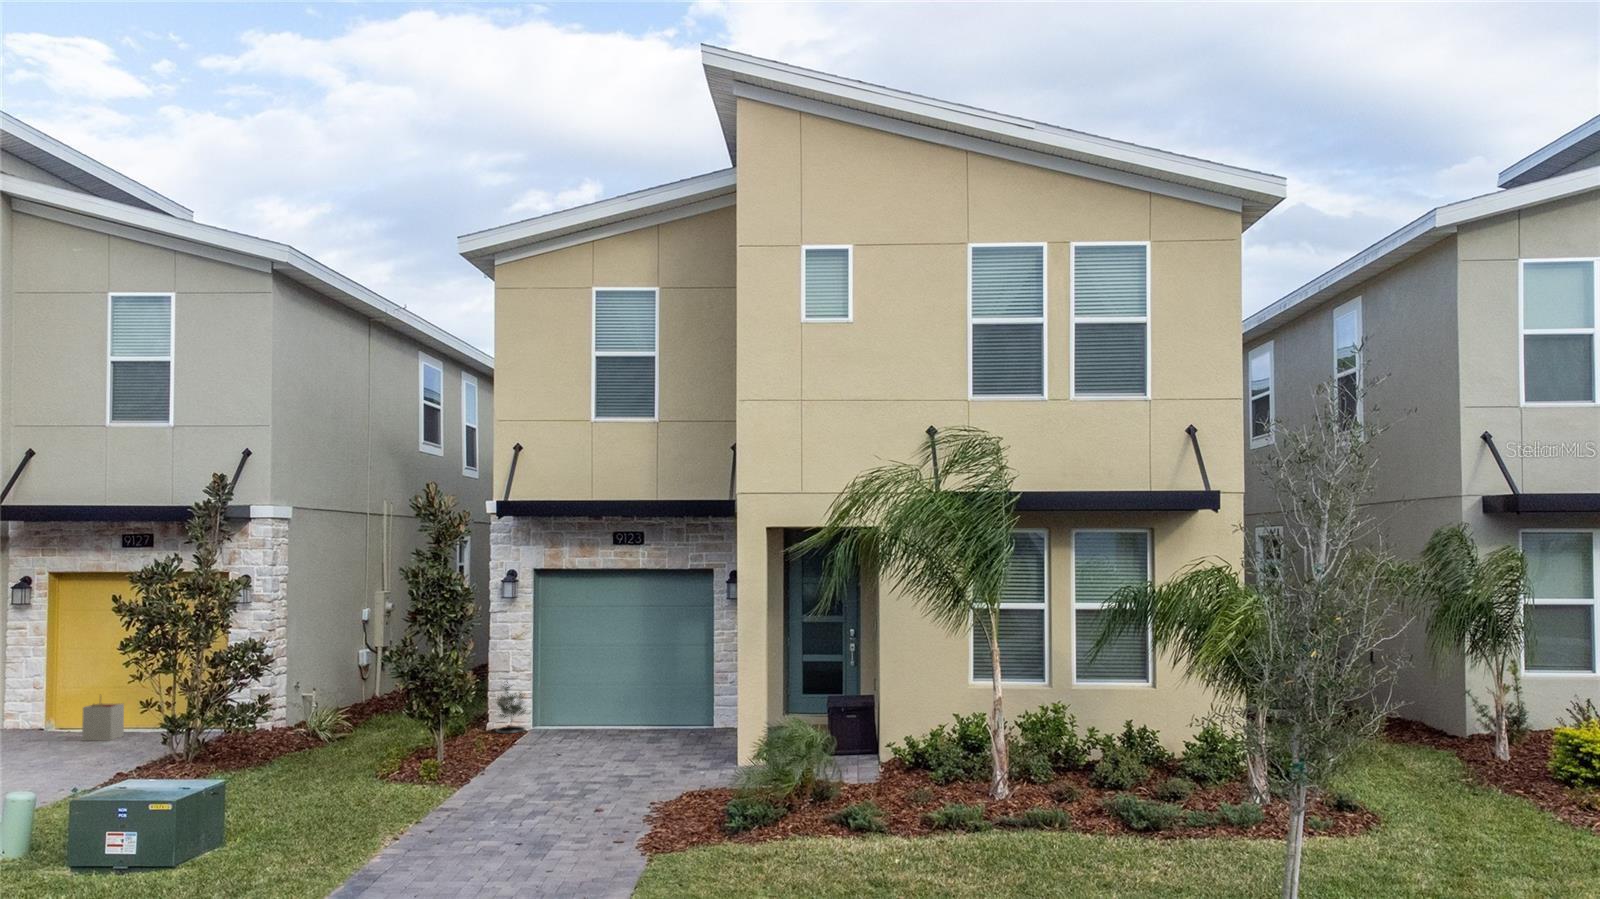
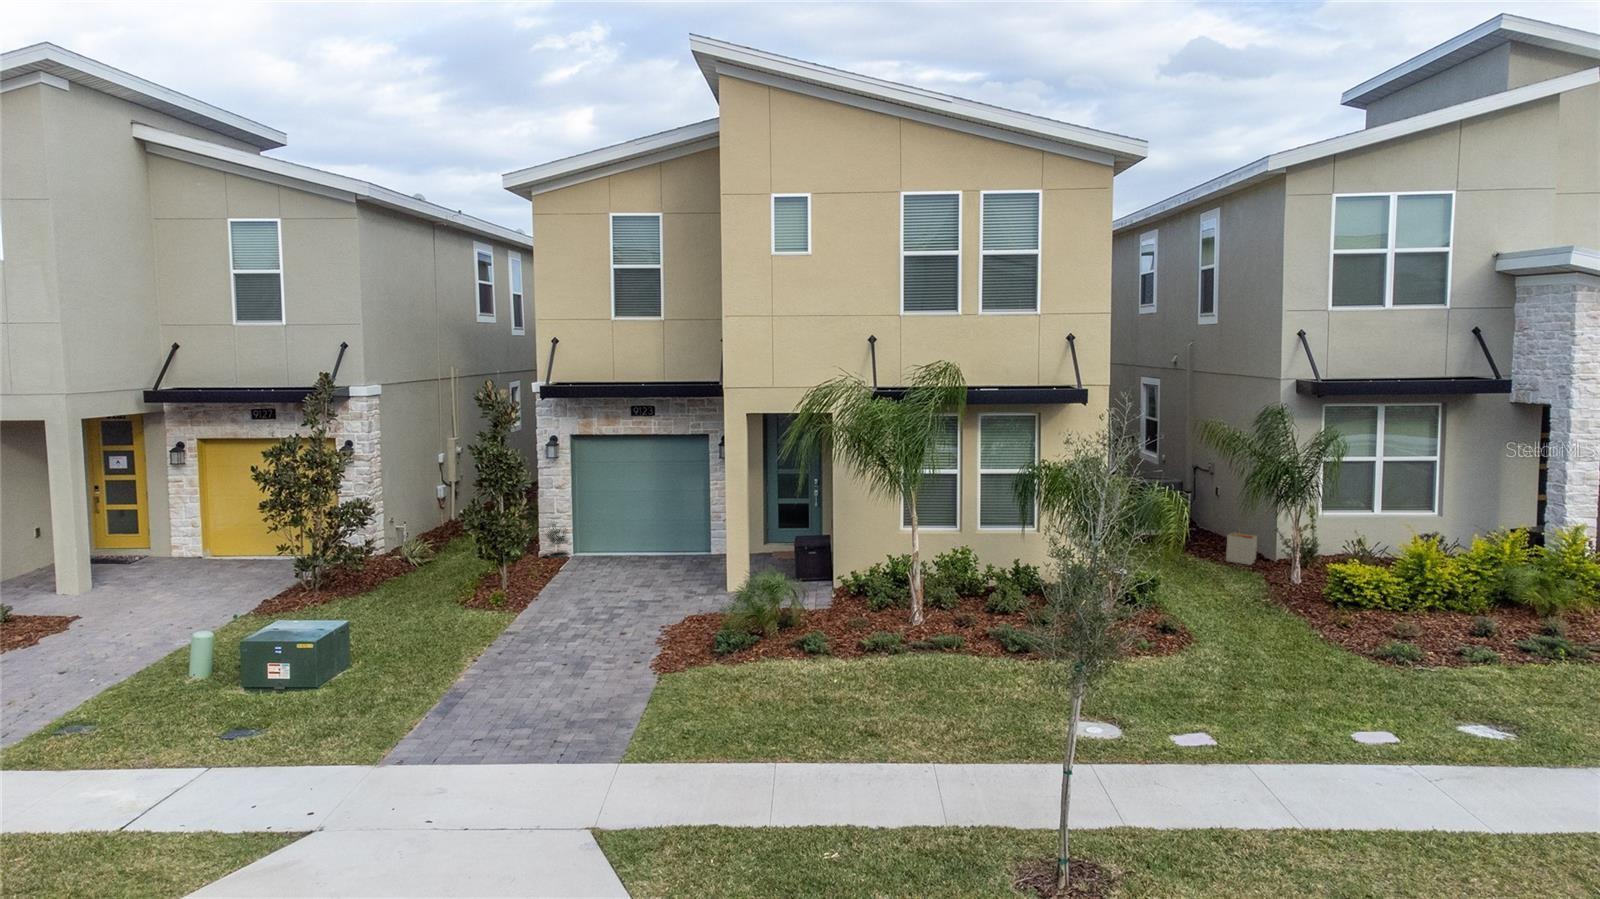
storage bin: present [82,703,124,741] -> present [1226,532,1257,565]

